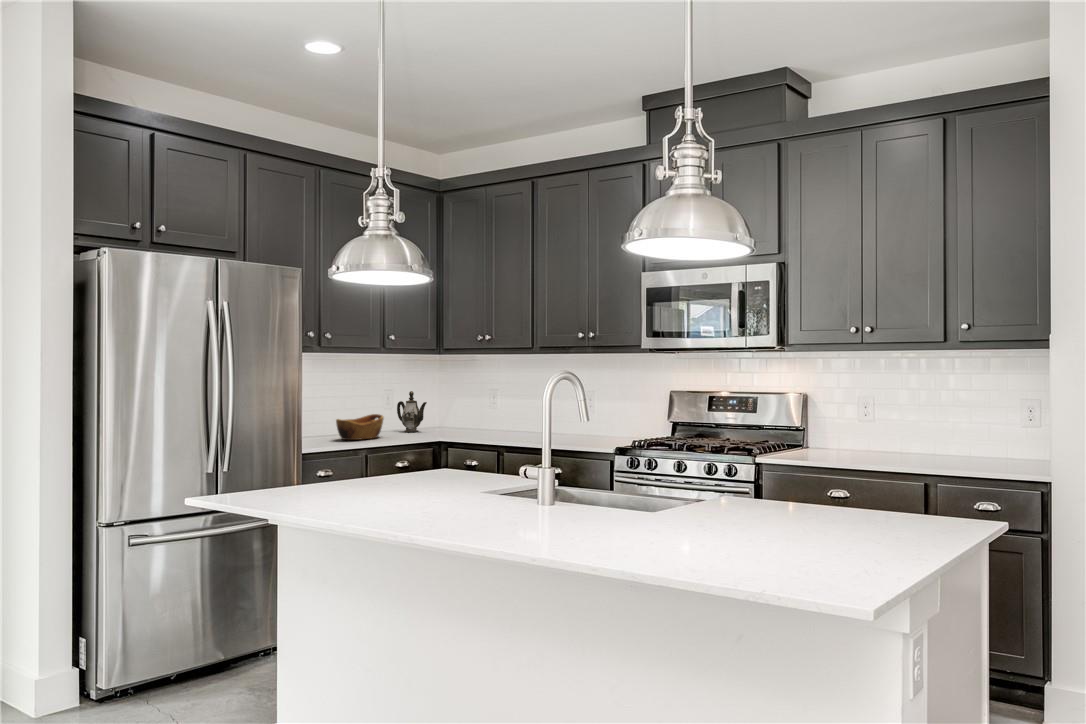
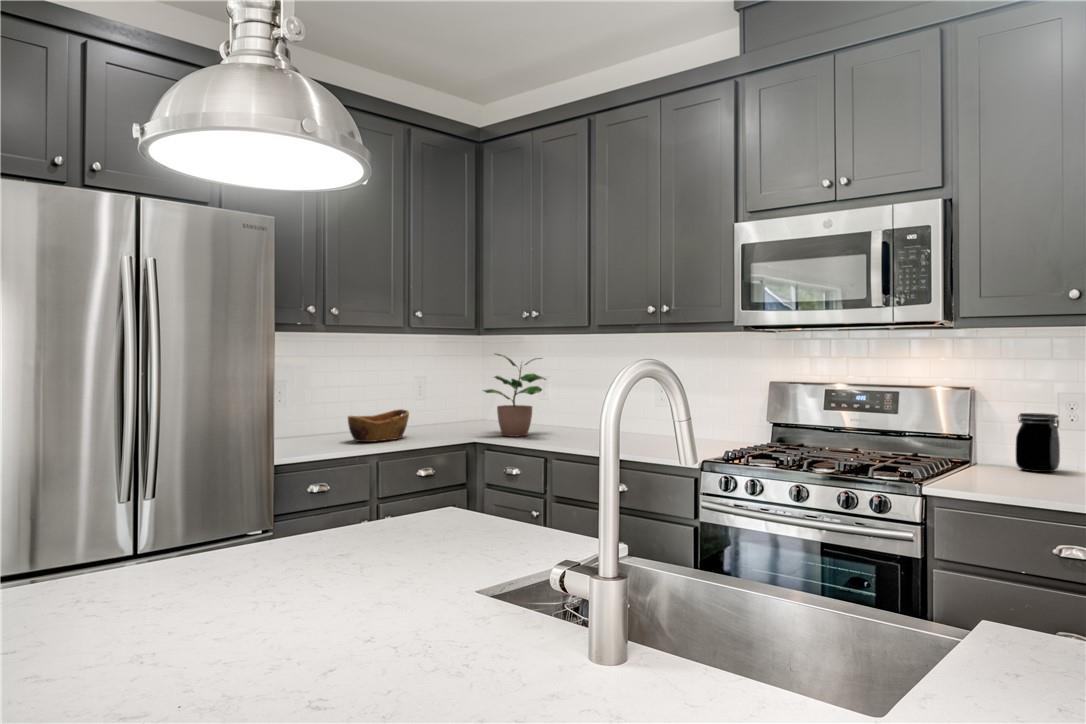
potted plant: none [444,367,496,435] -> present [483,354,546,437]
teapot: present [397,391,427,432] -> none [432,382,466,431]
jar: none [824,411,852,450] -> present [1016,413,1060,472]

